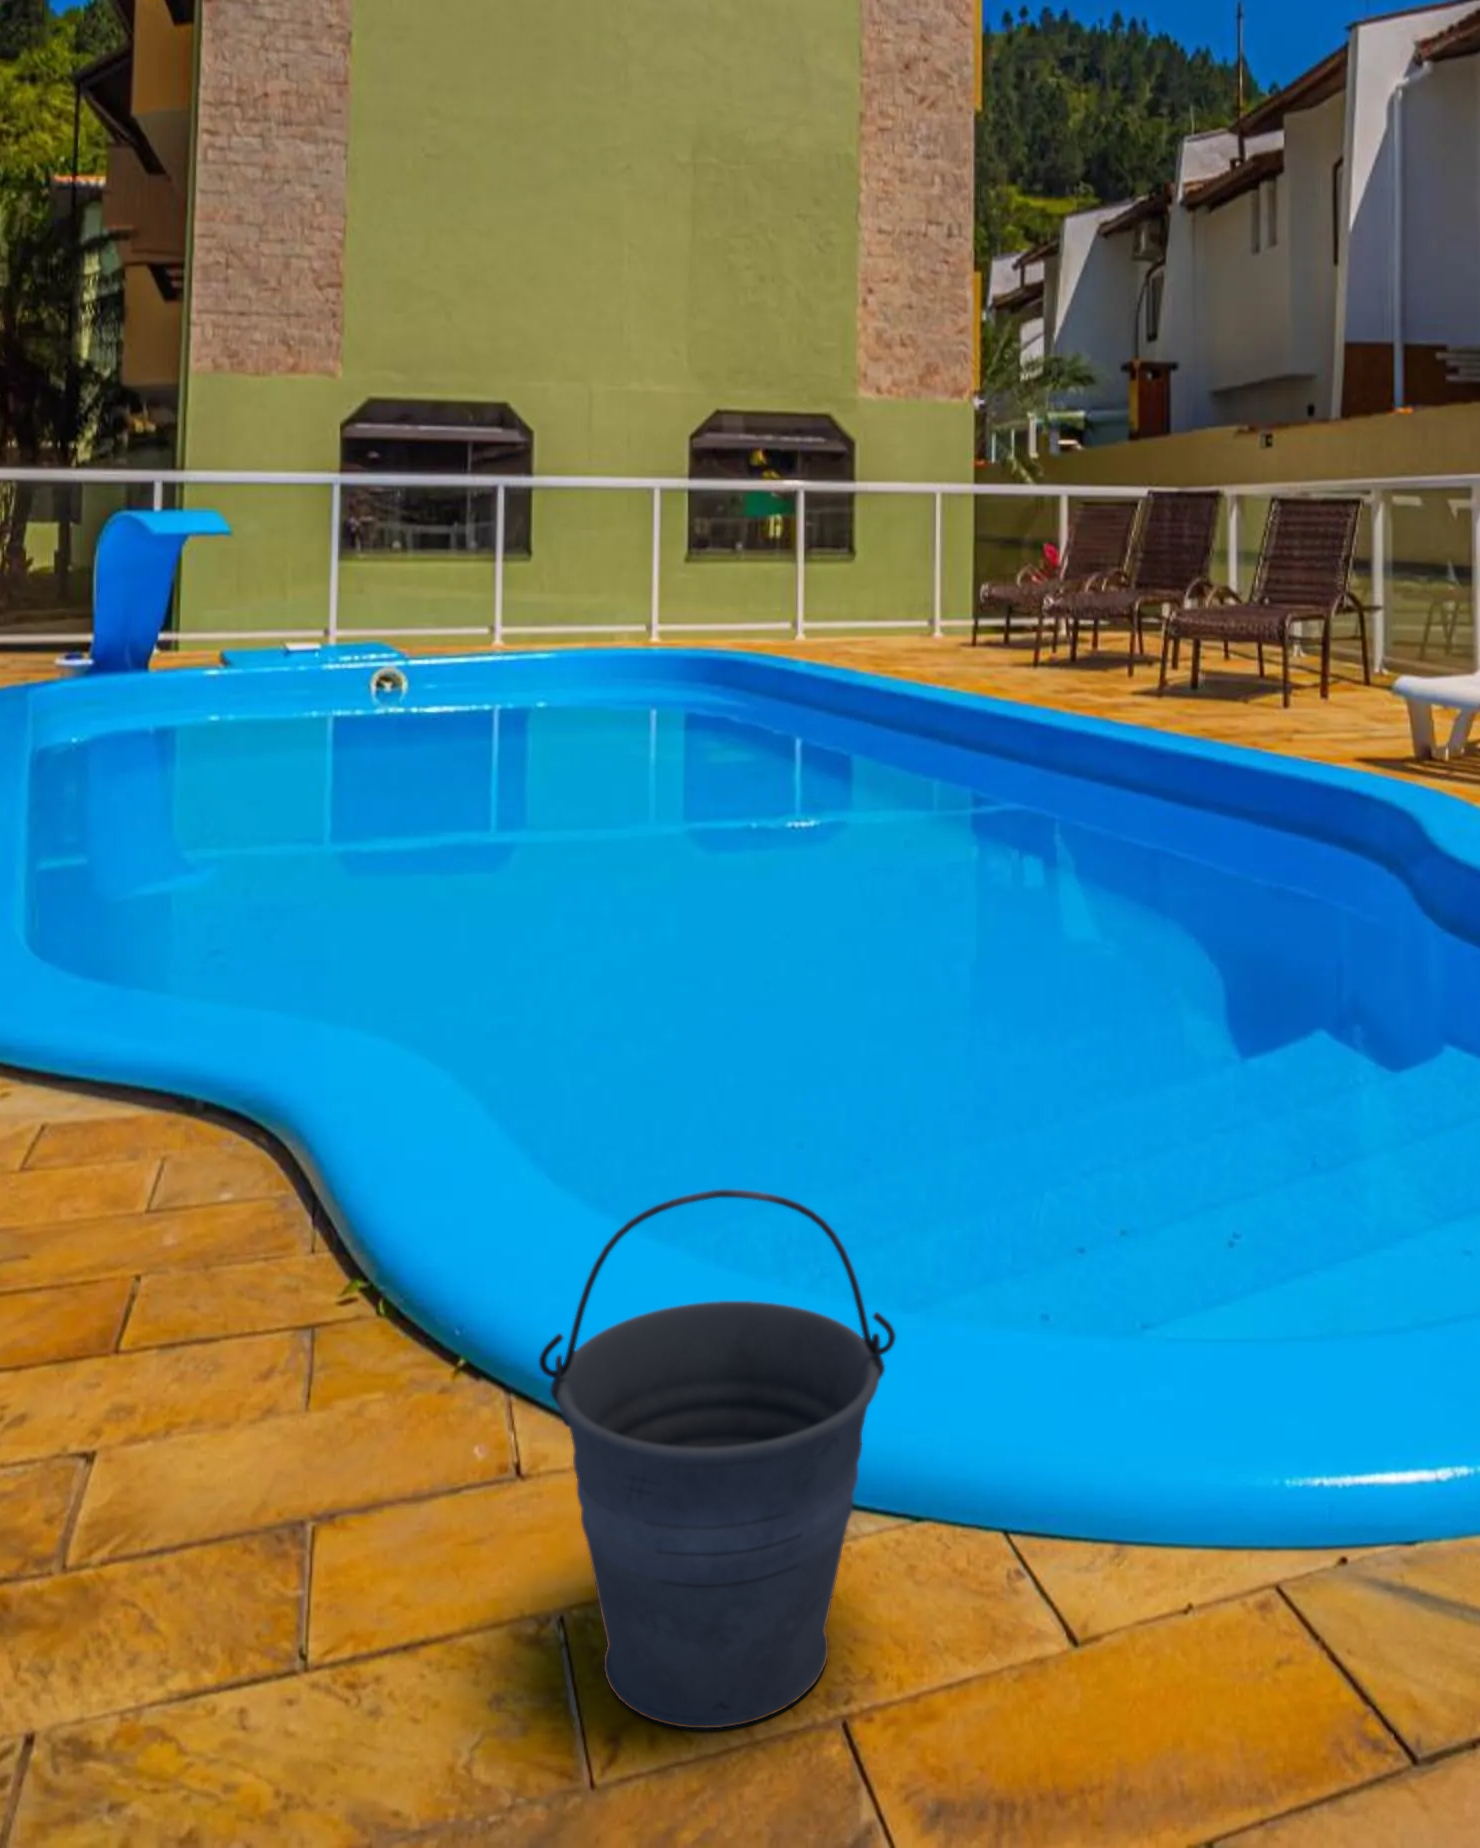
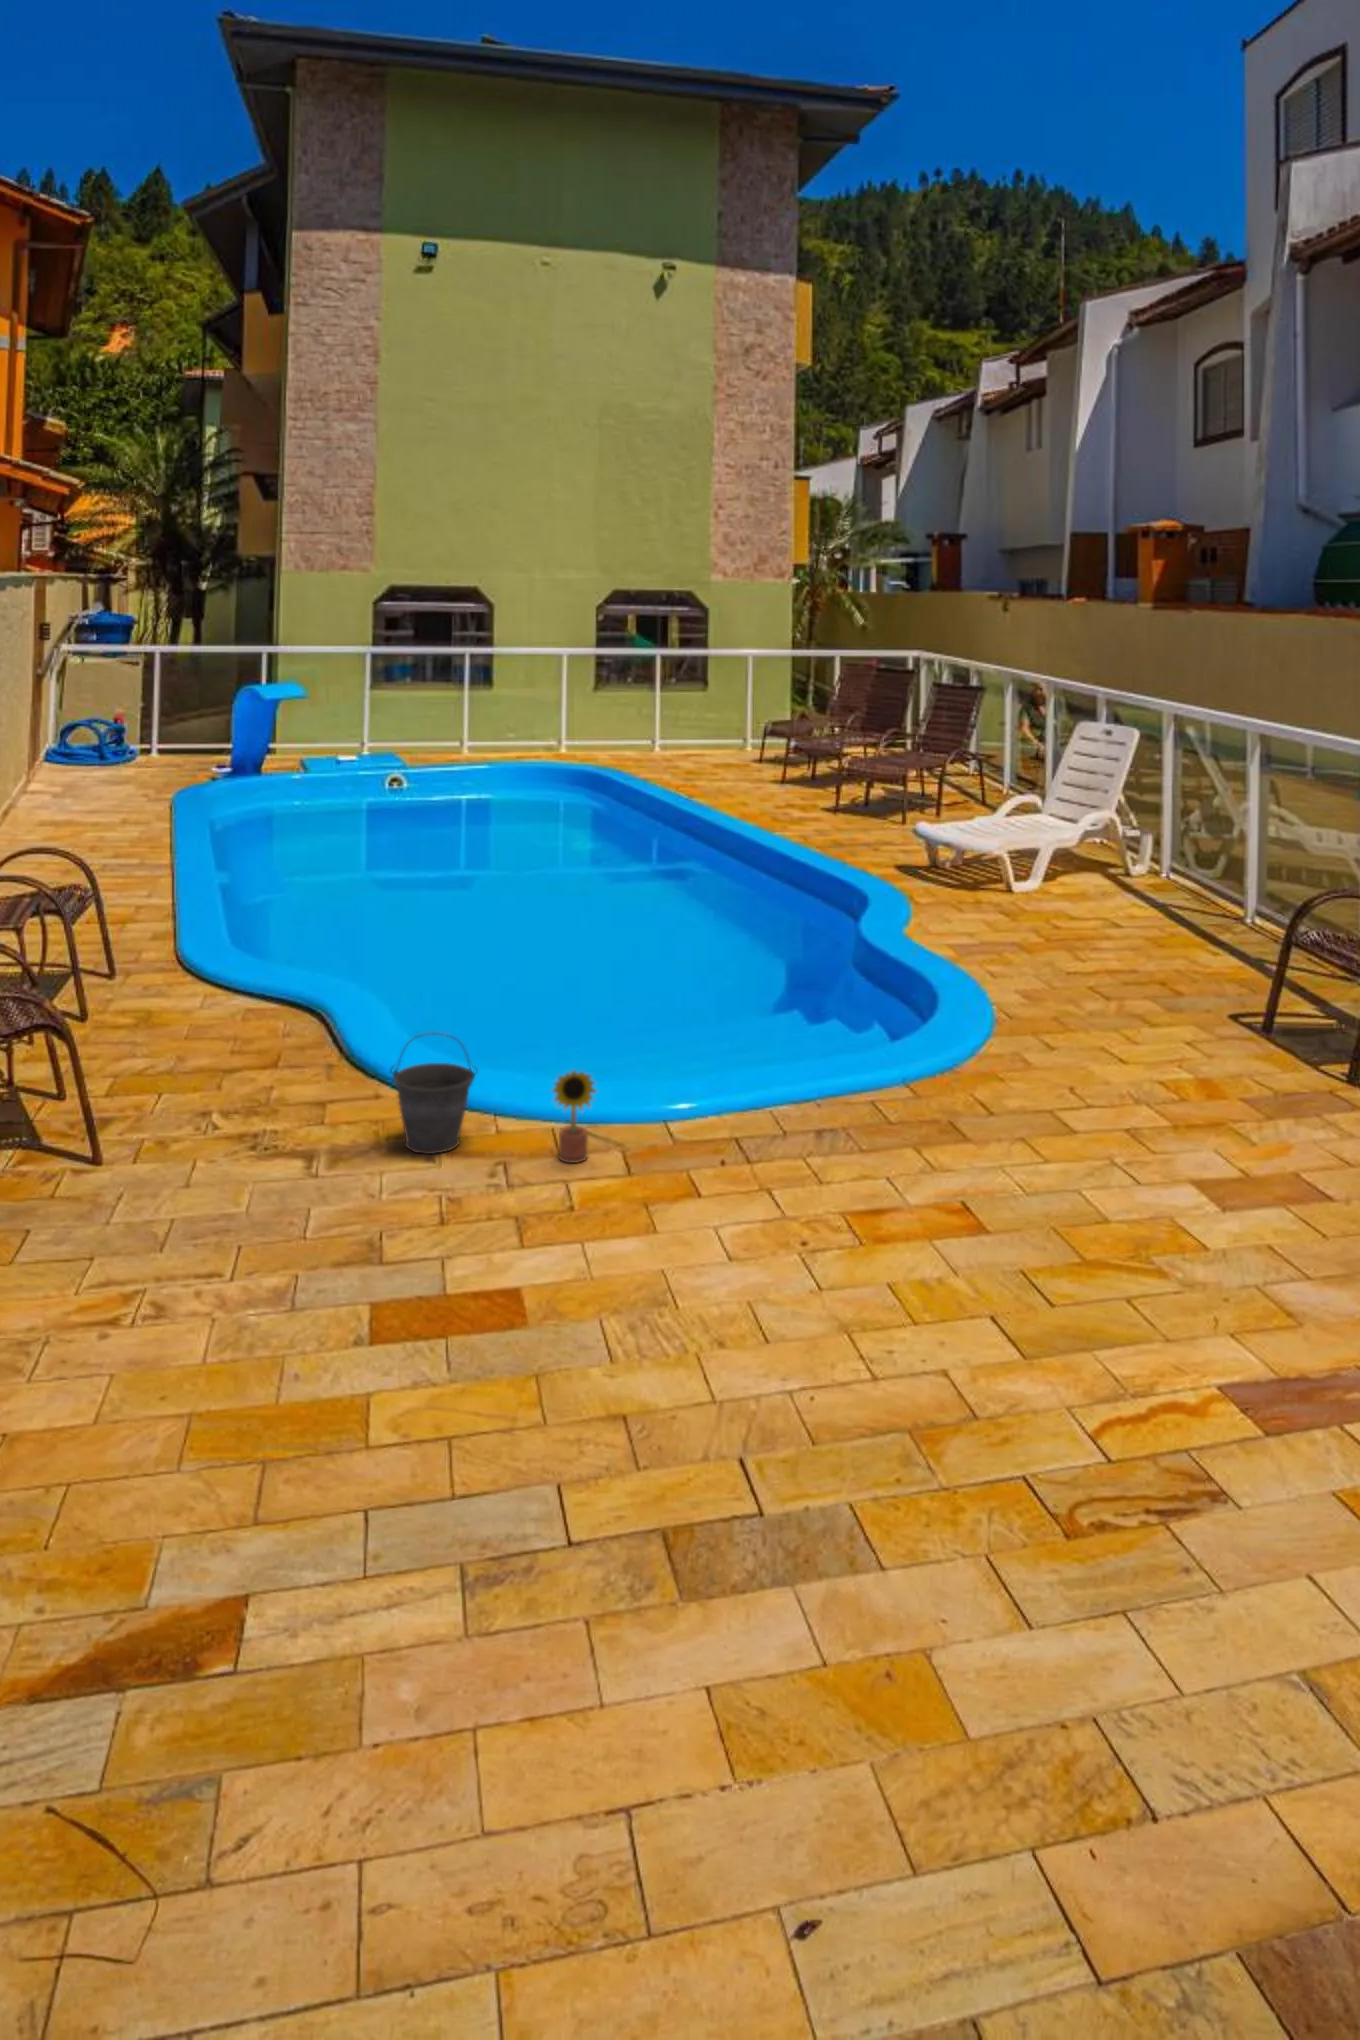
decorative plant: none [1263,1322,1460,1729] -> present [551,1071,596,1163]

